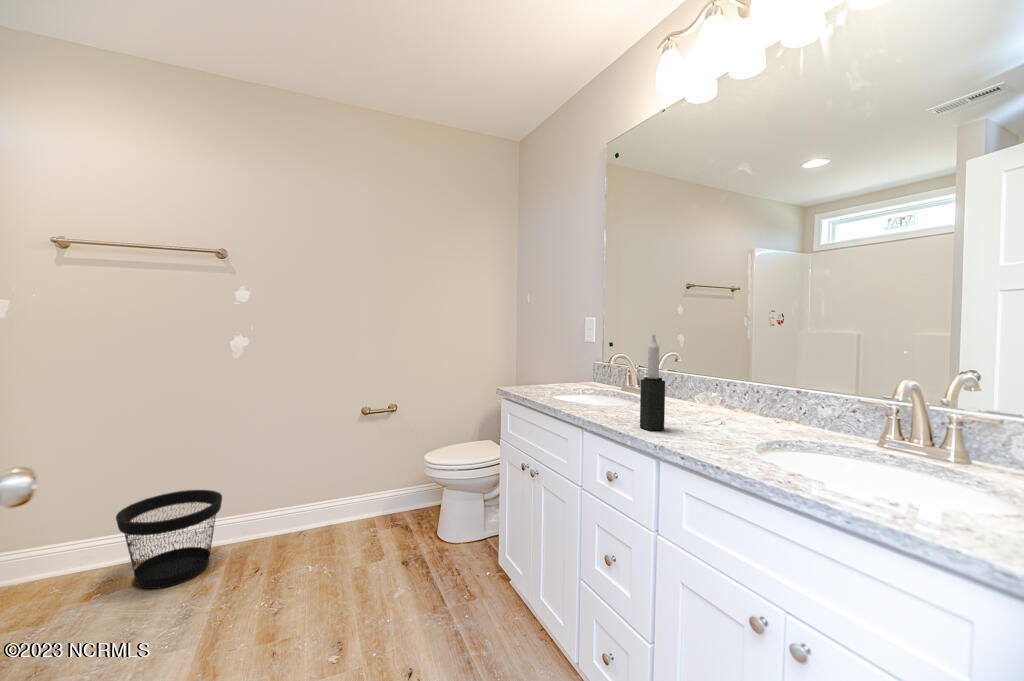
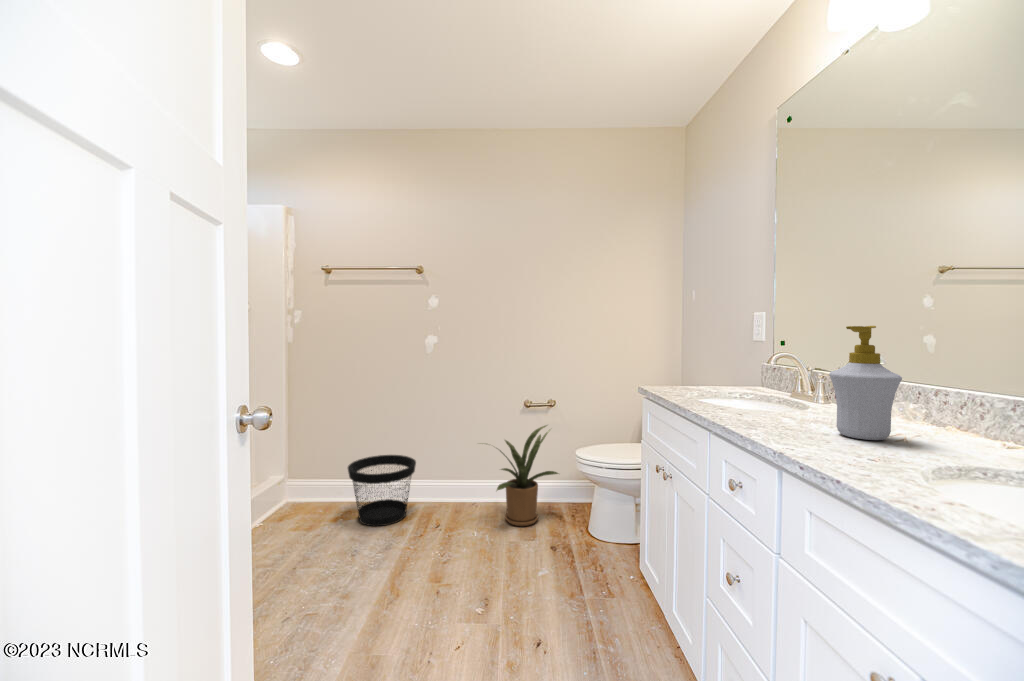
candle: present [640,334,665,431] -> none [773,322,806,437]
soap bottle: none [674,336,724,427] -> present [829,326,902,440]
house plant: none [307,432,404,548] -> present [497,425,558,526]

